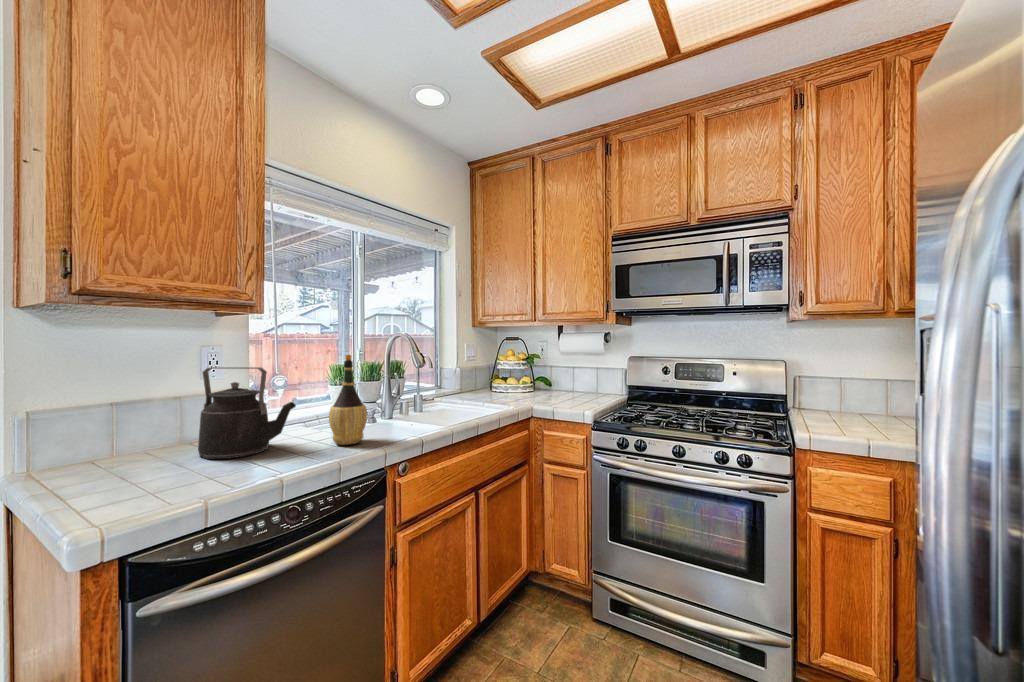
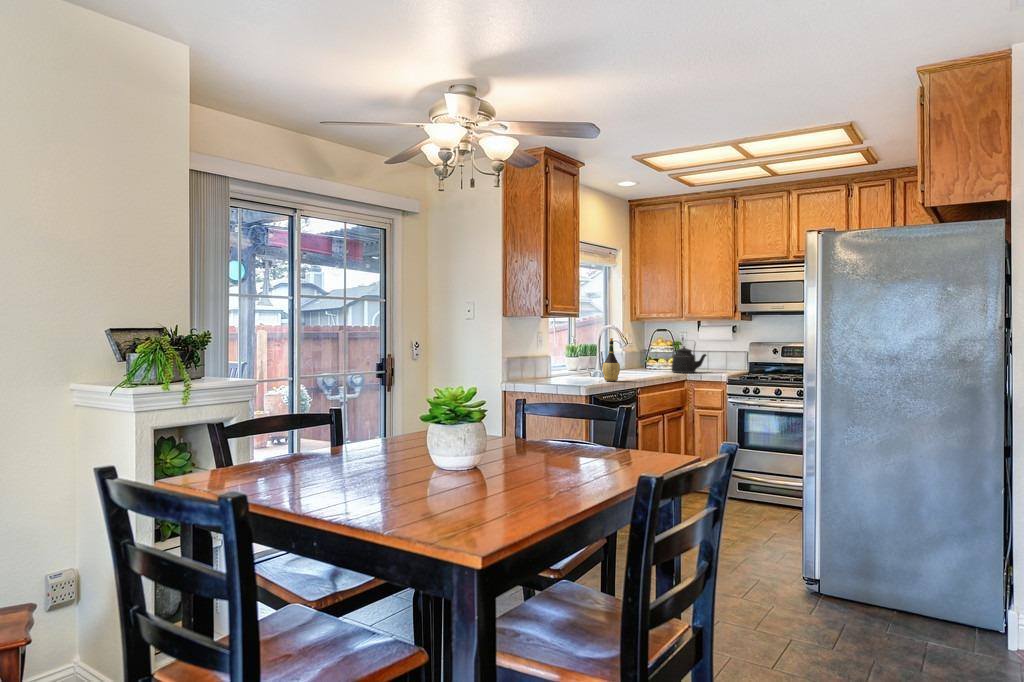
kettle: present [198,367,296,459] -> present [672,344,707,373]

